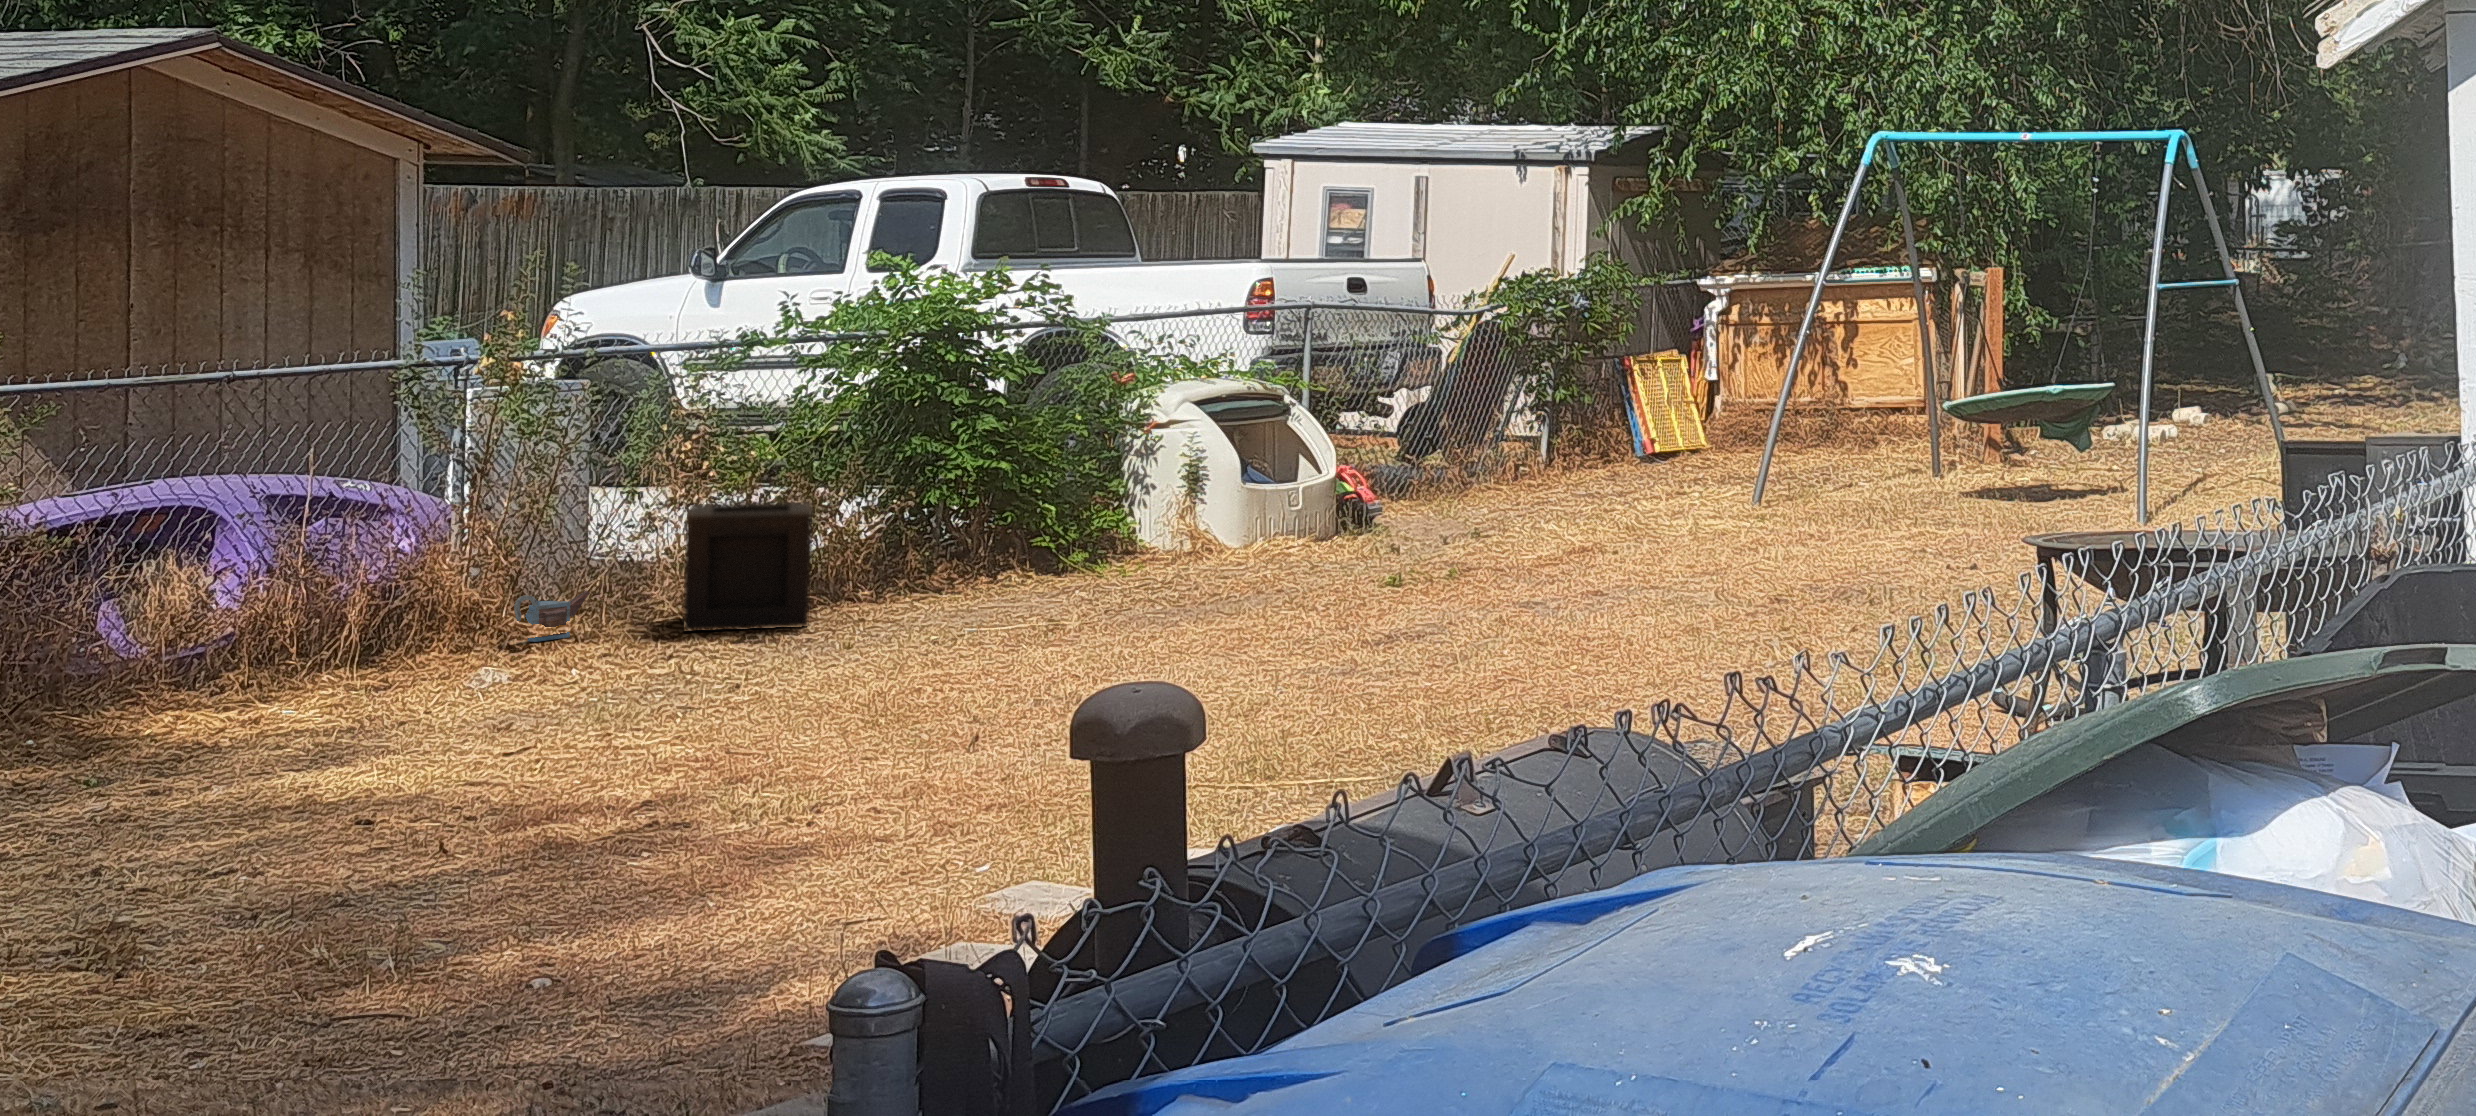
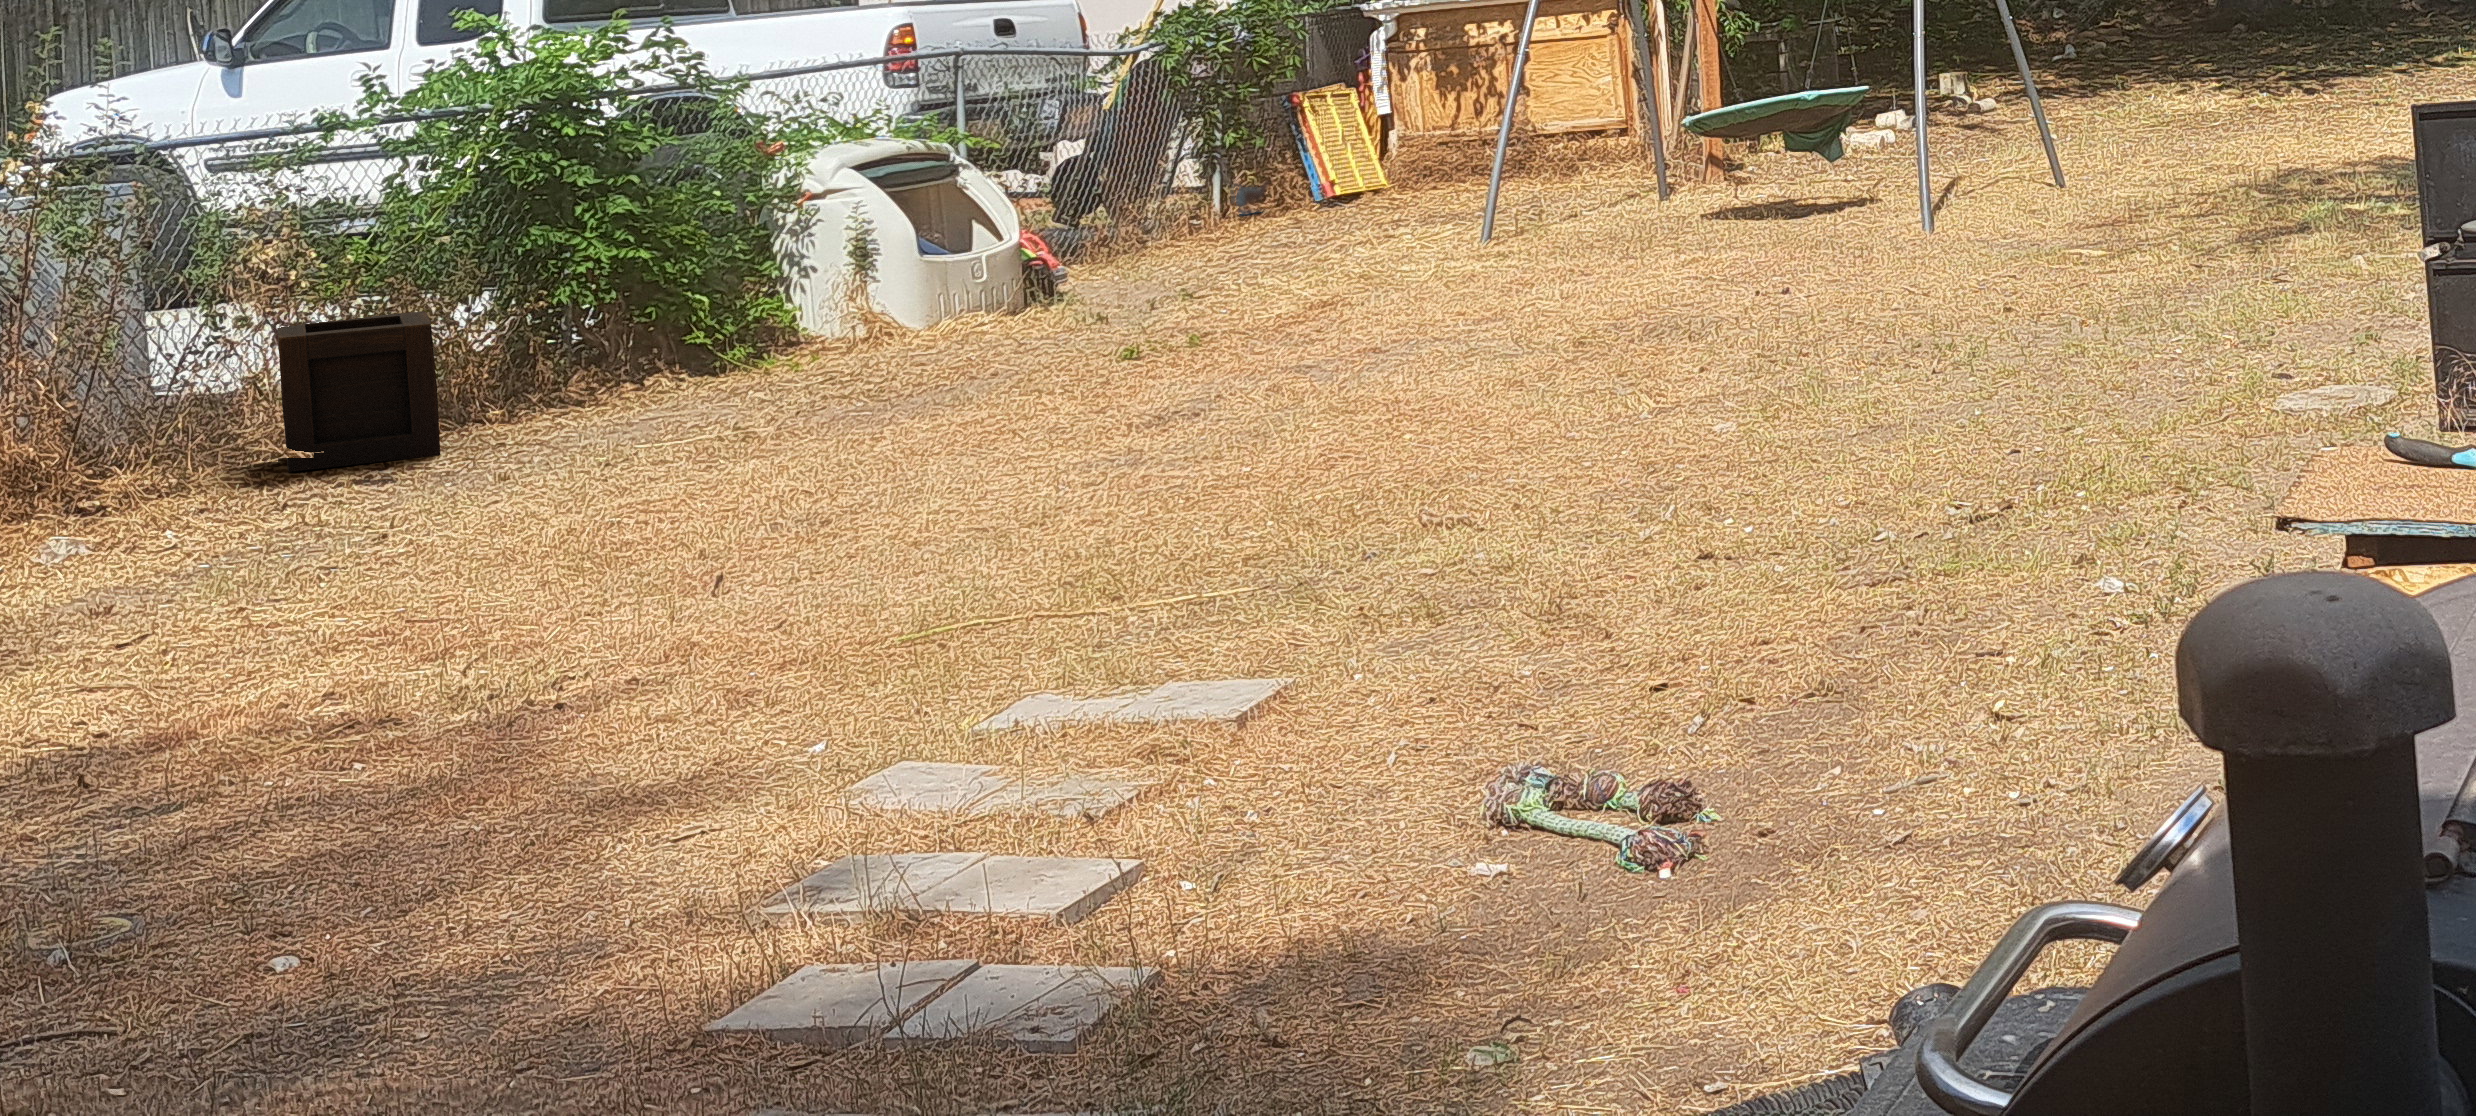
watering can: present [514,591,590,642] -> present [1231,182,1269,215]

